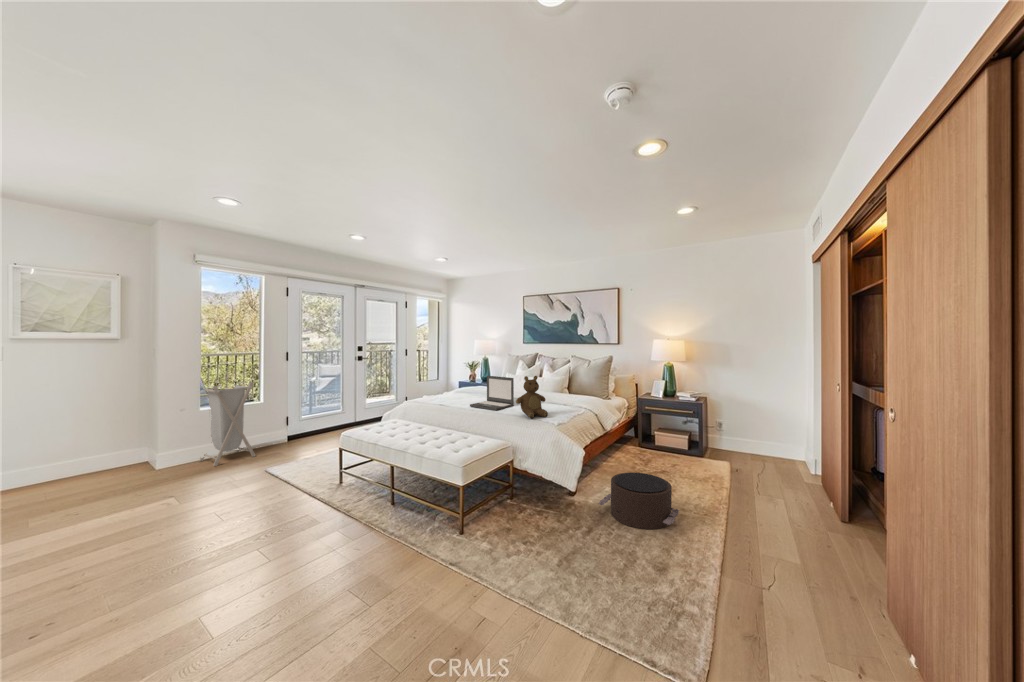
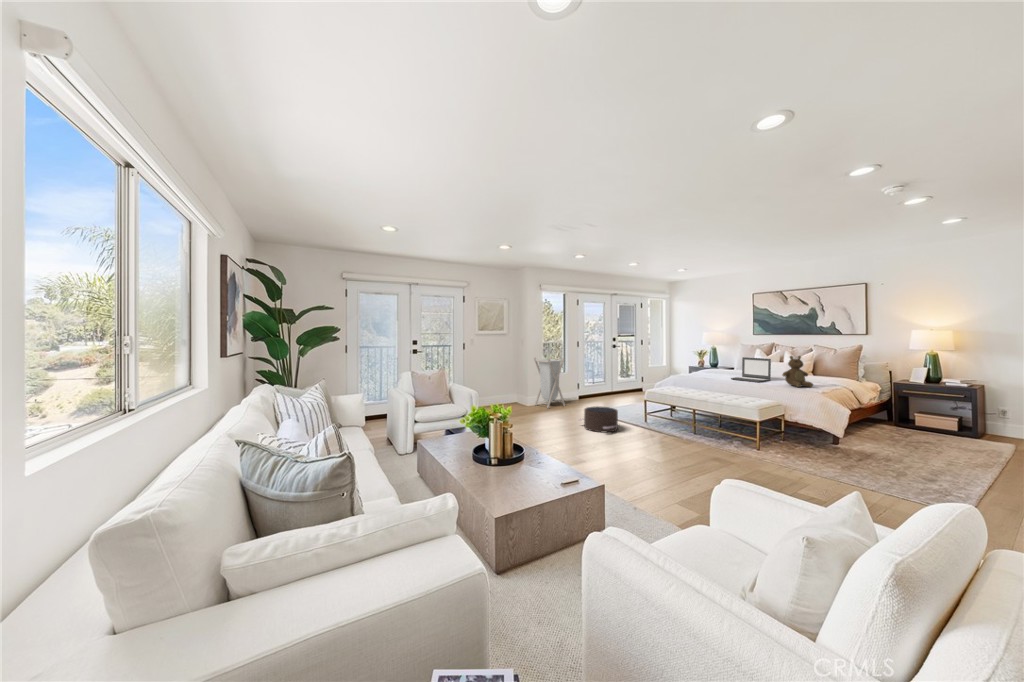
pouf: present [599,472,679,529] -> present [580,407,618,432]

